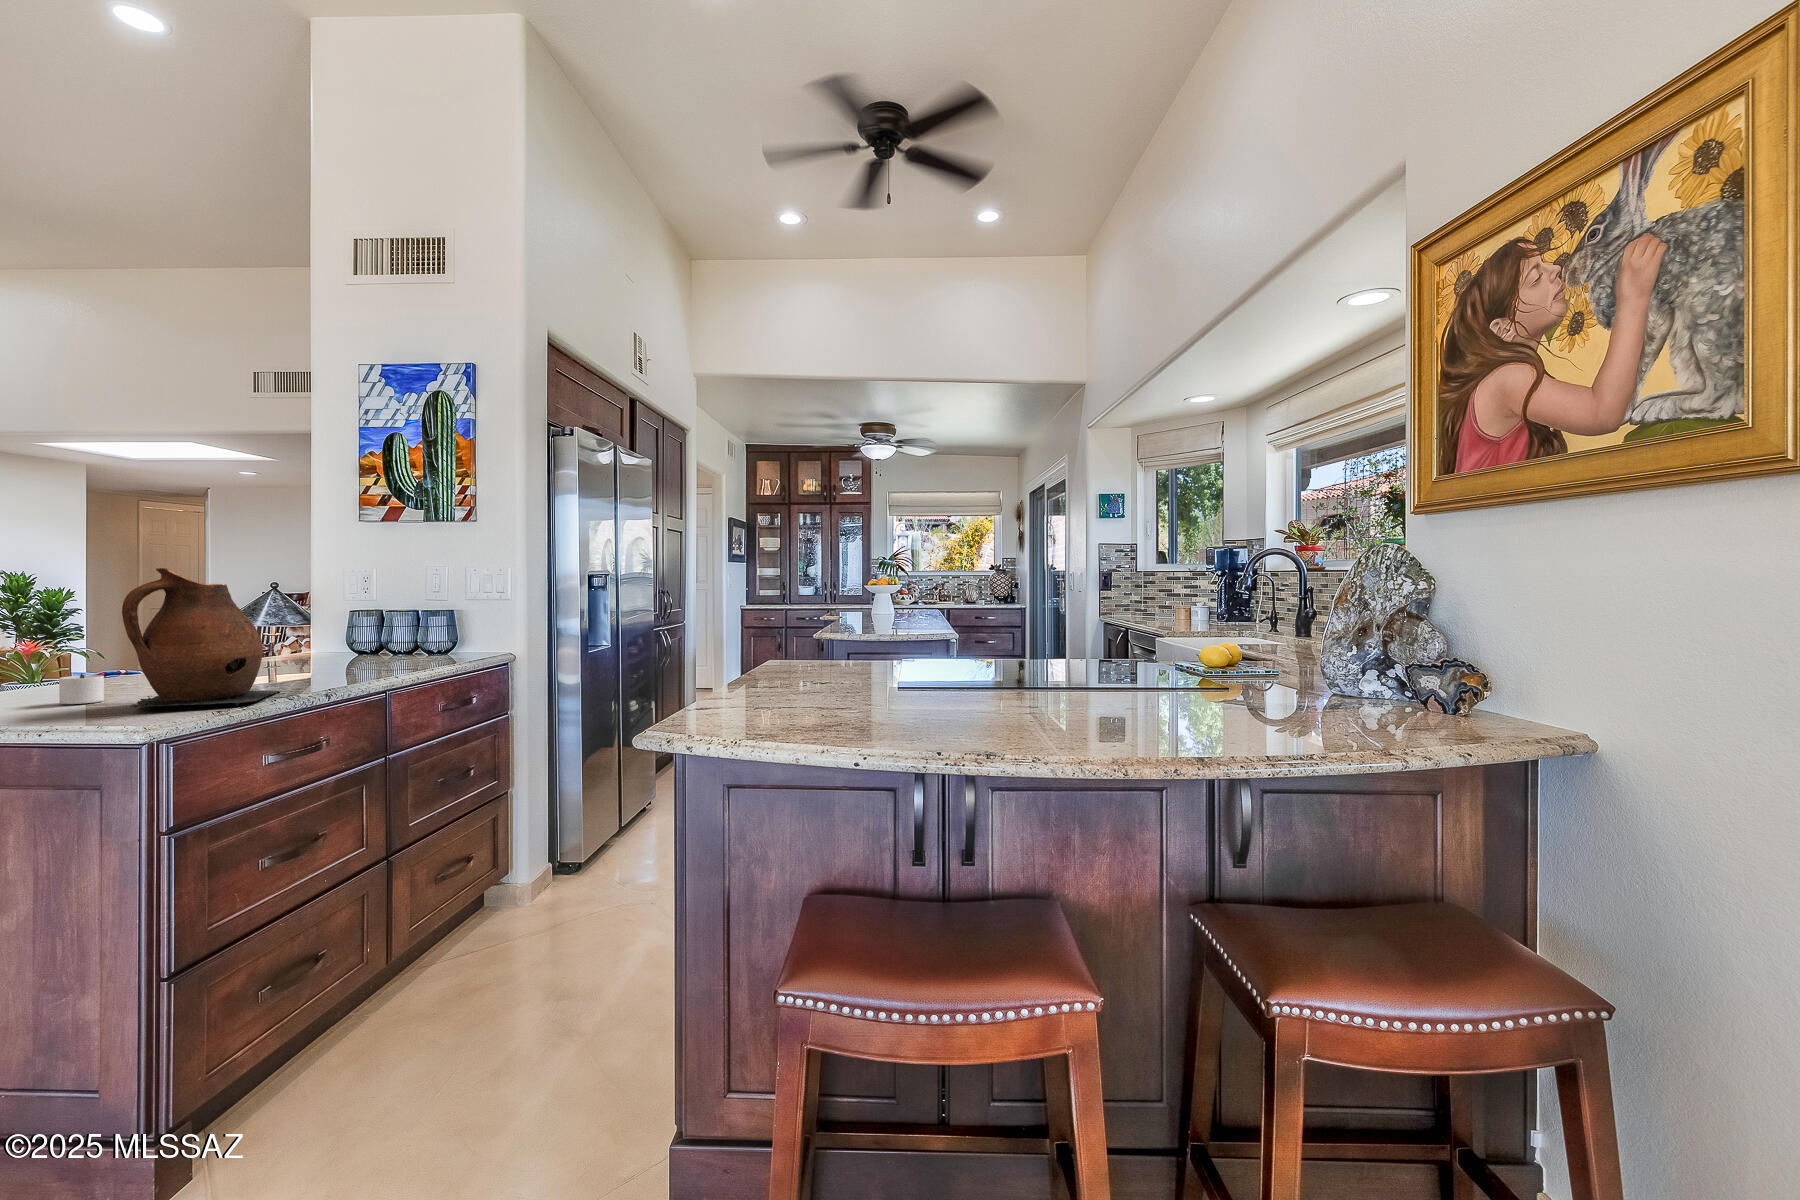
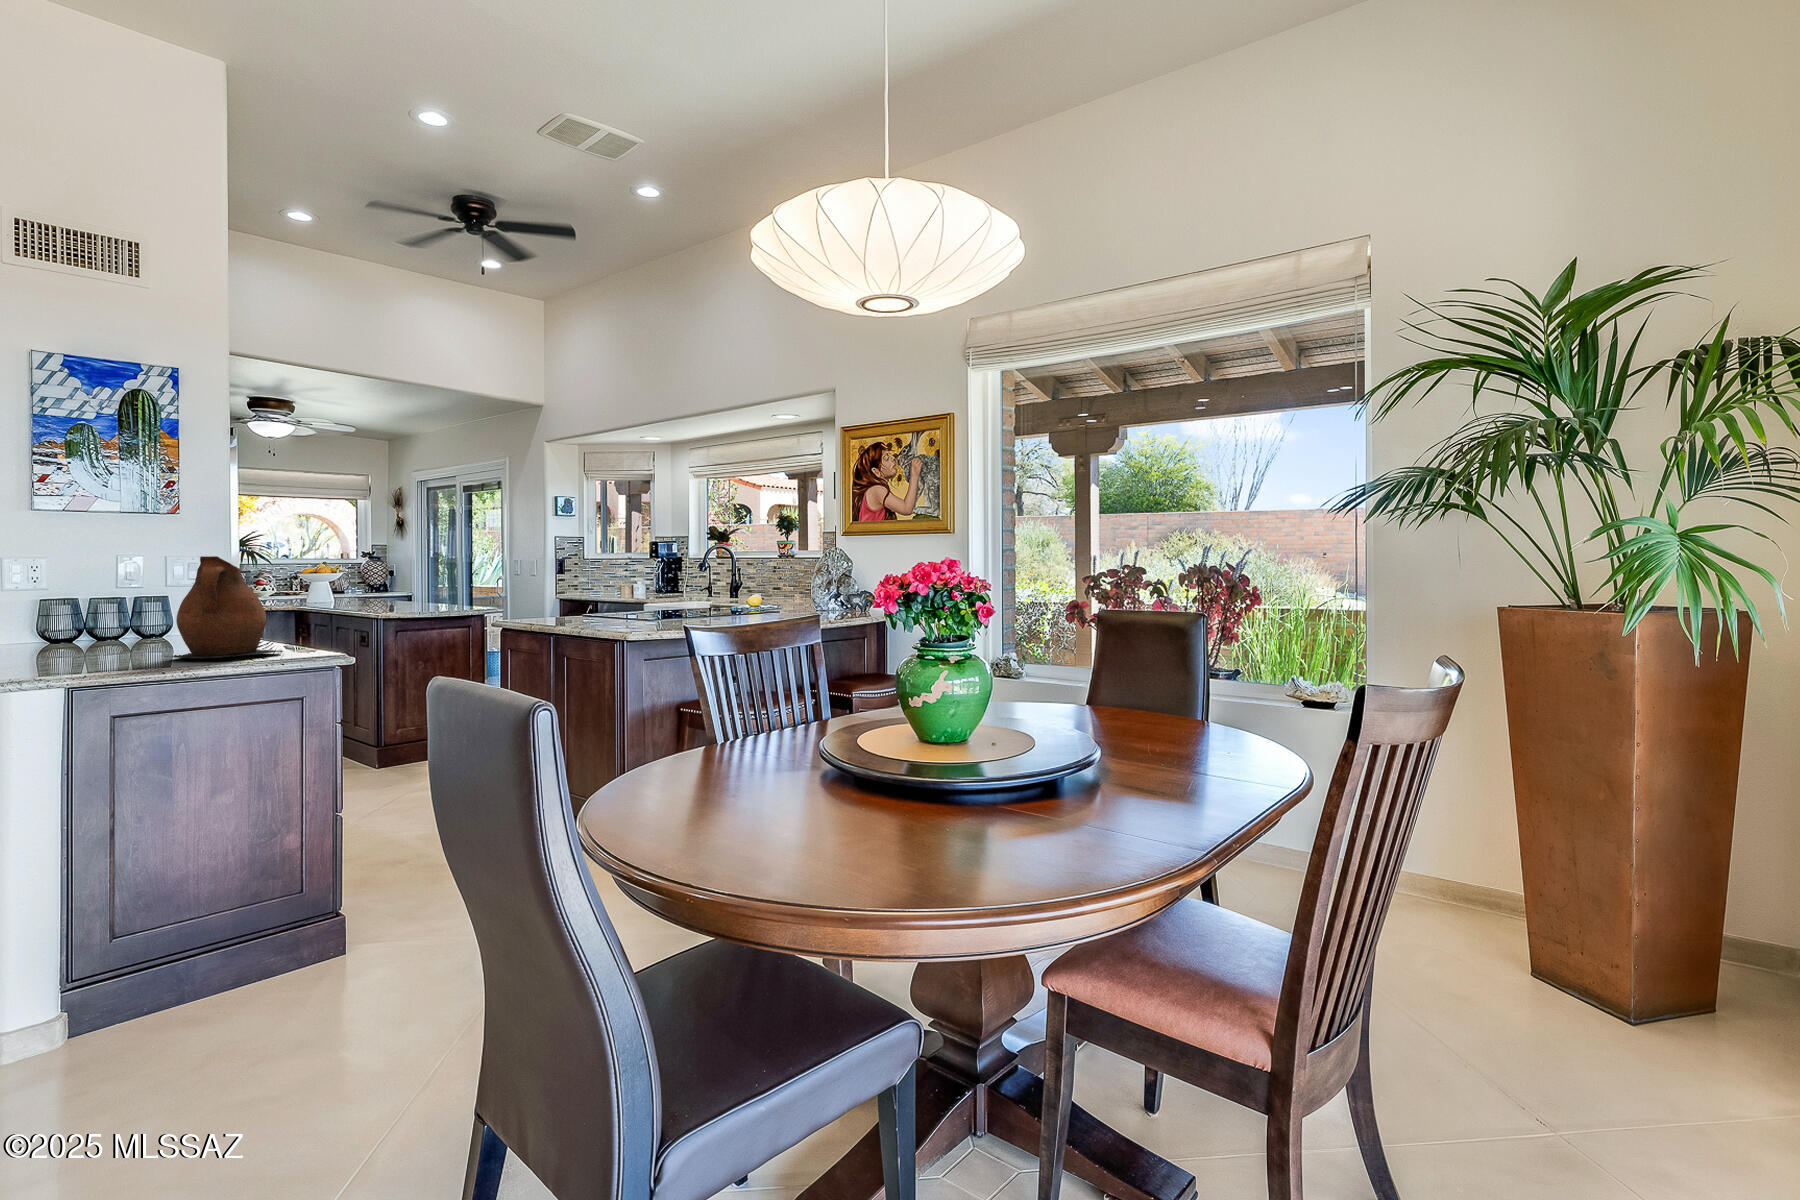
candle: present [59,673,104,704] -> none [72,643,119,668]

